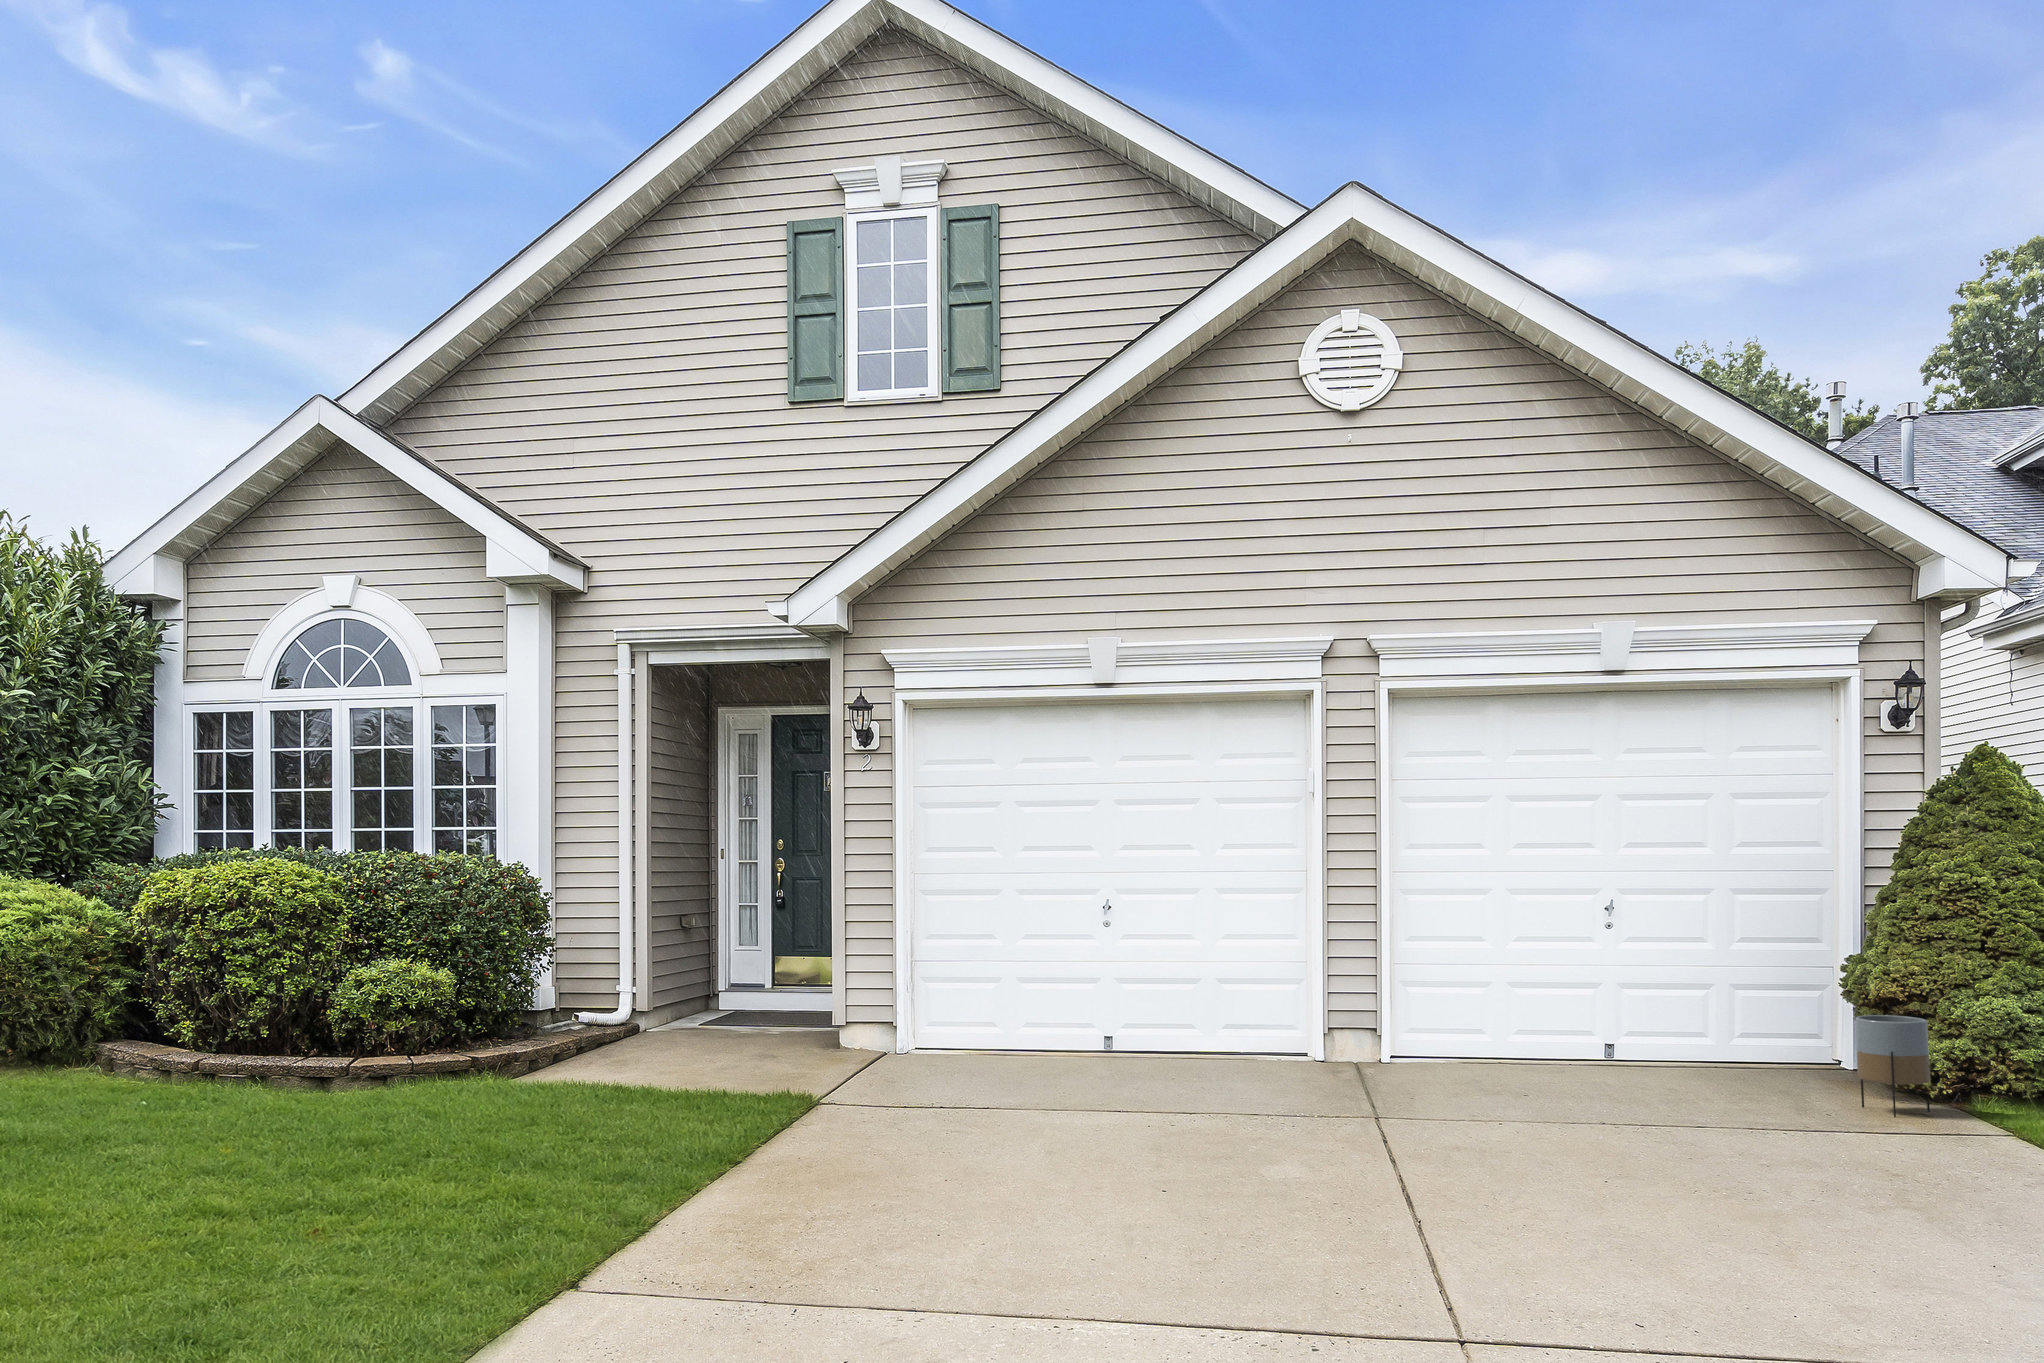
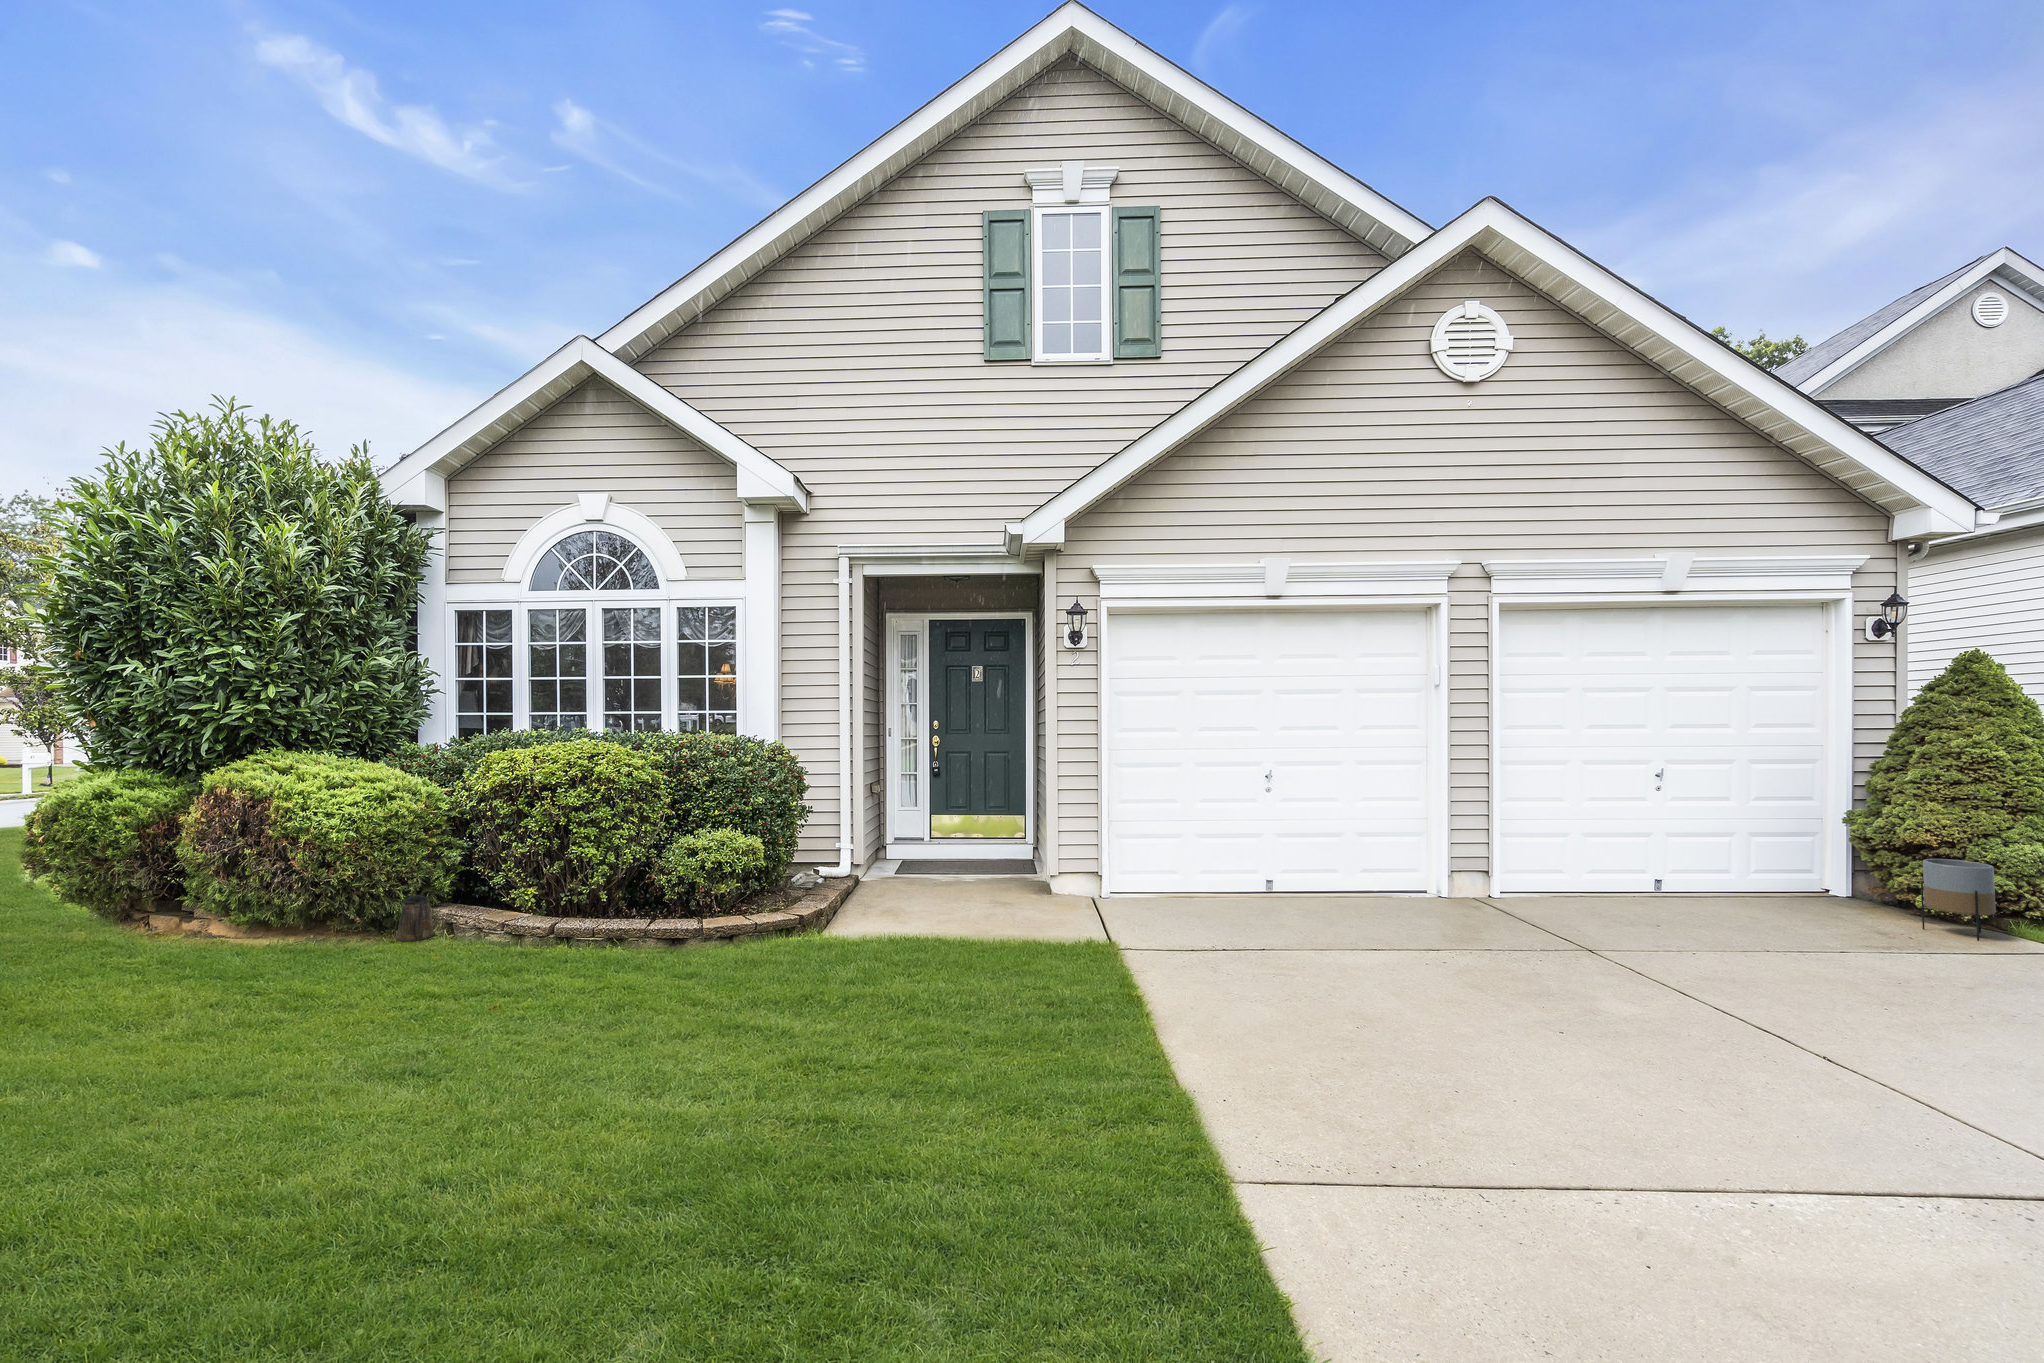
watering can: none [39,1027,85,1076] -> present [396,895,435,941]

